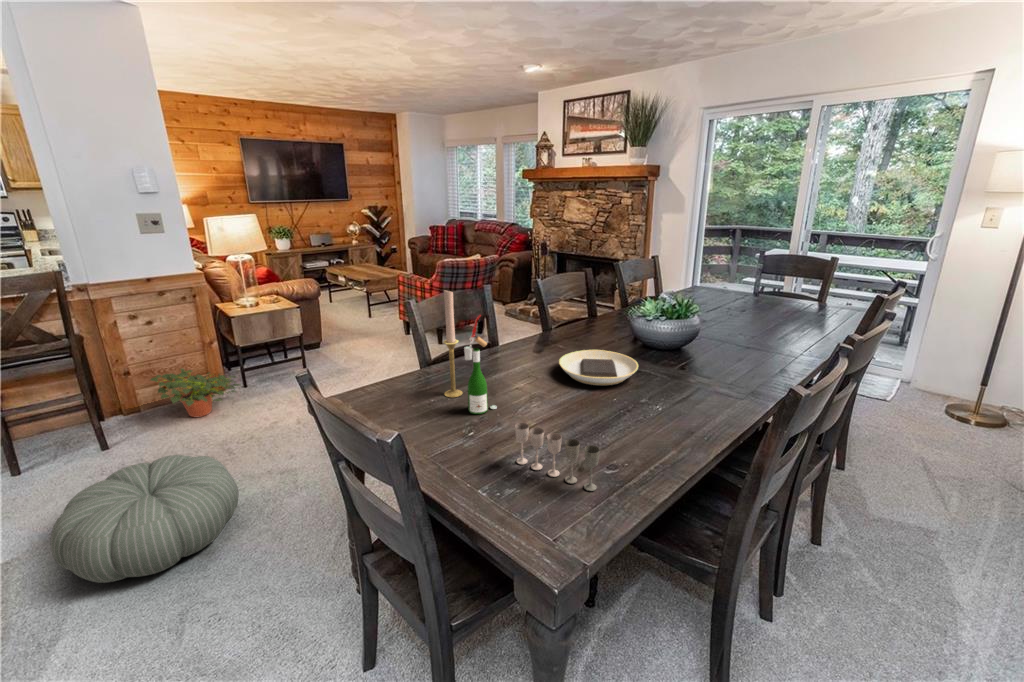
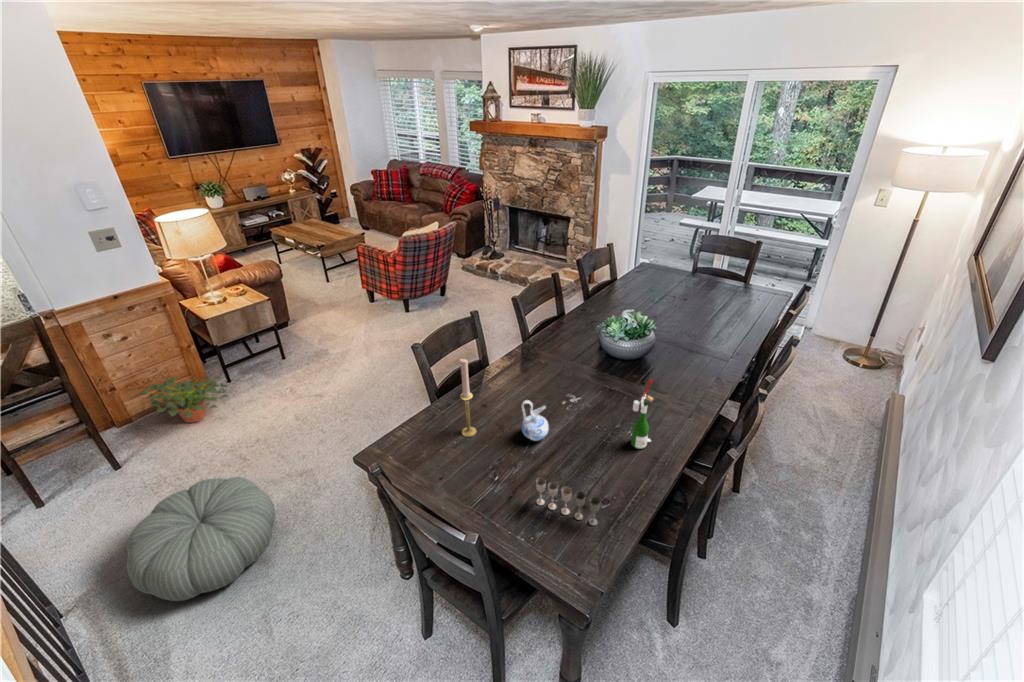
wine bottle: present [464,315,497,414] -> present [631,380,653,449]
ceramic pitcher: none [516,348,551,406] -> present [522,400,549,441]
plate: present [559,350,638,385] -> none [548,372,611,411]

